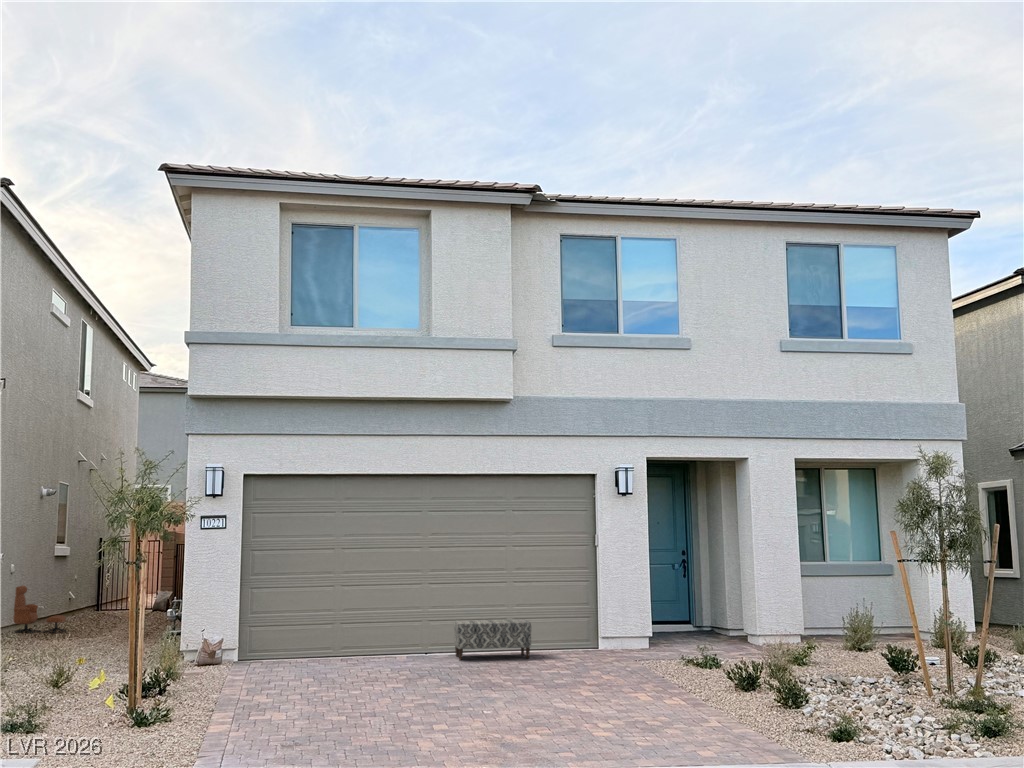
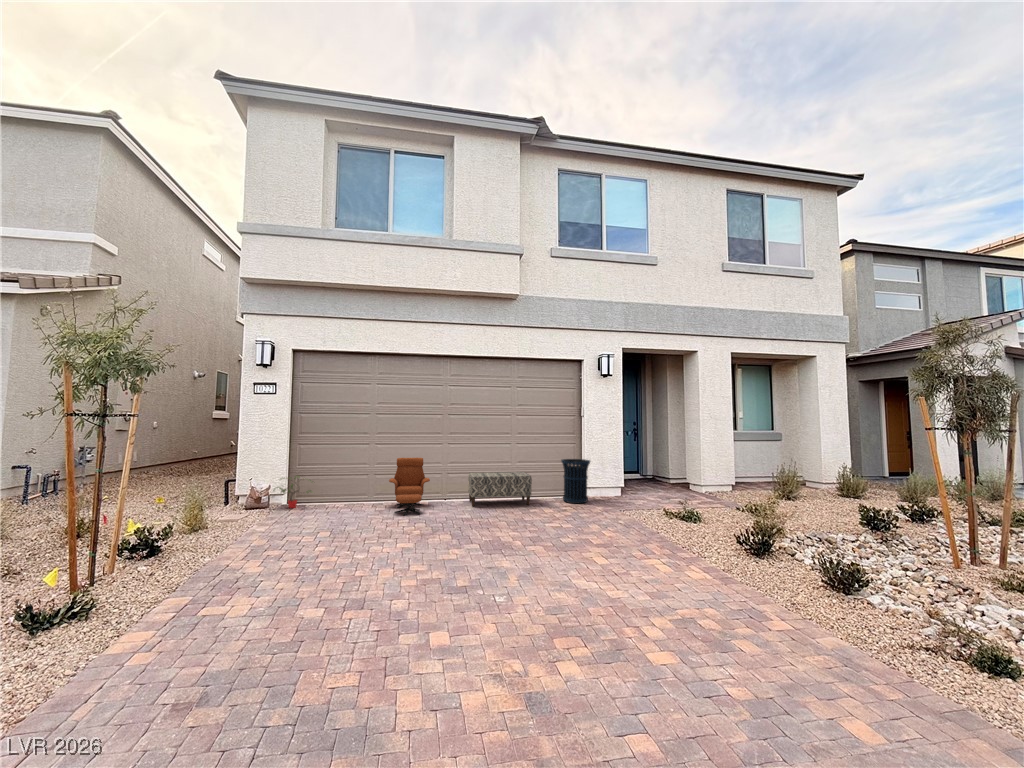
lounge chair: present [14,586,67,633] -> present [389,458,430,515]
trash can: none [569,602,606,657] -> present [561,459,590,504]
potted plant: none [227,625,274,664] -> present [273,476,312,508]

